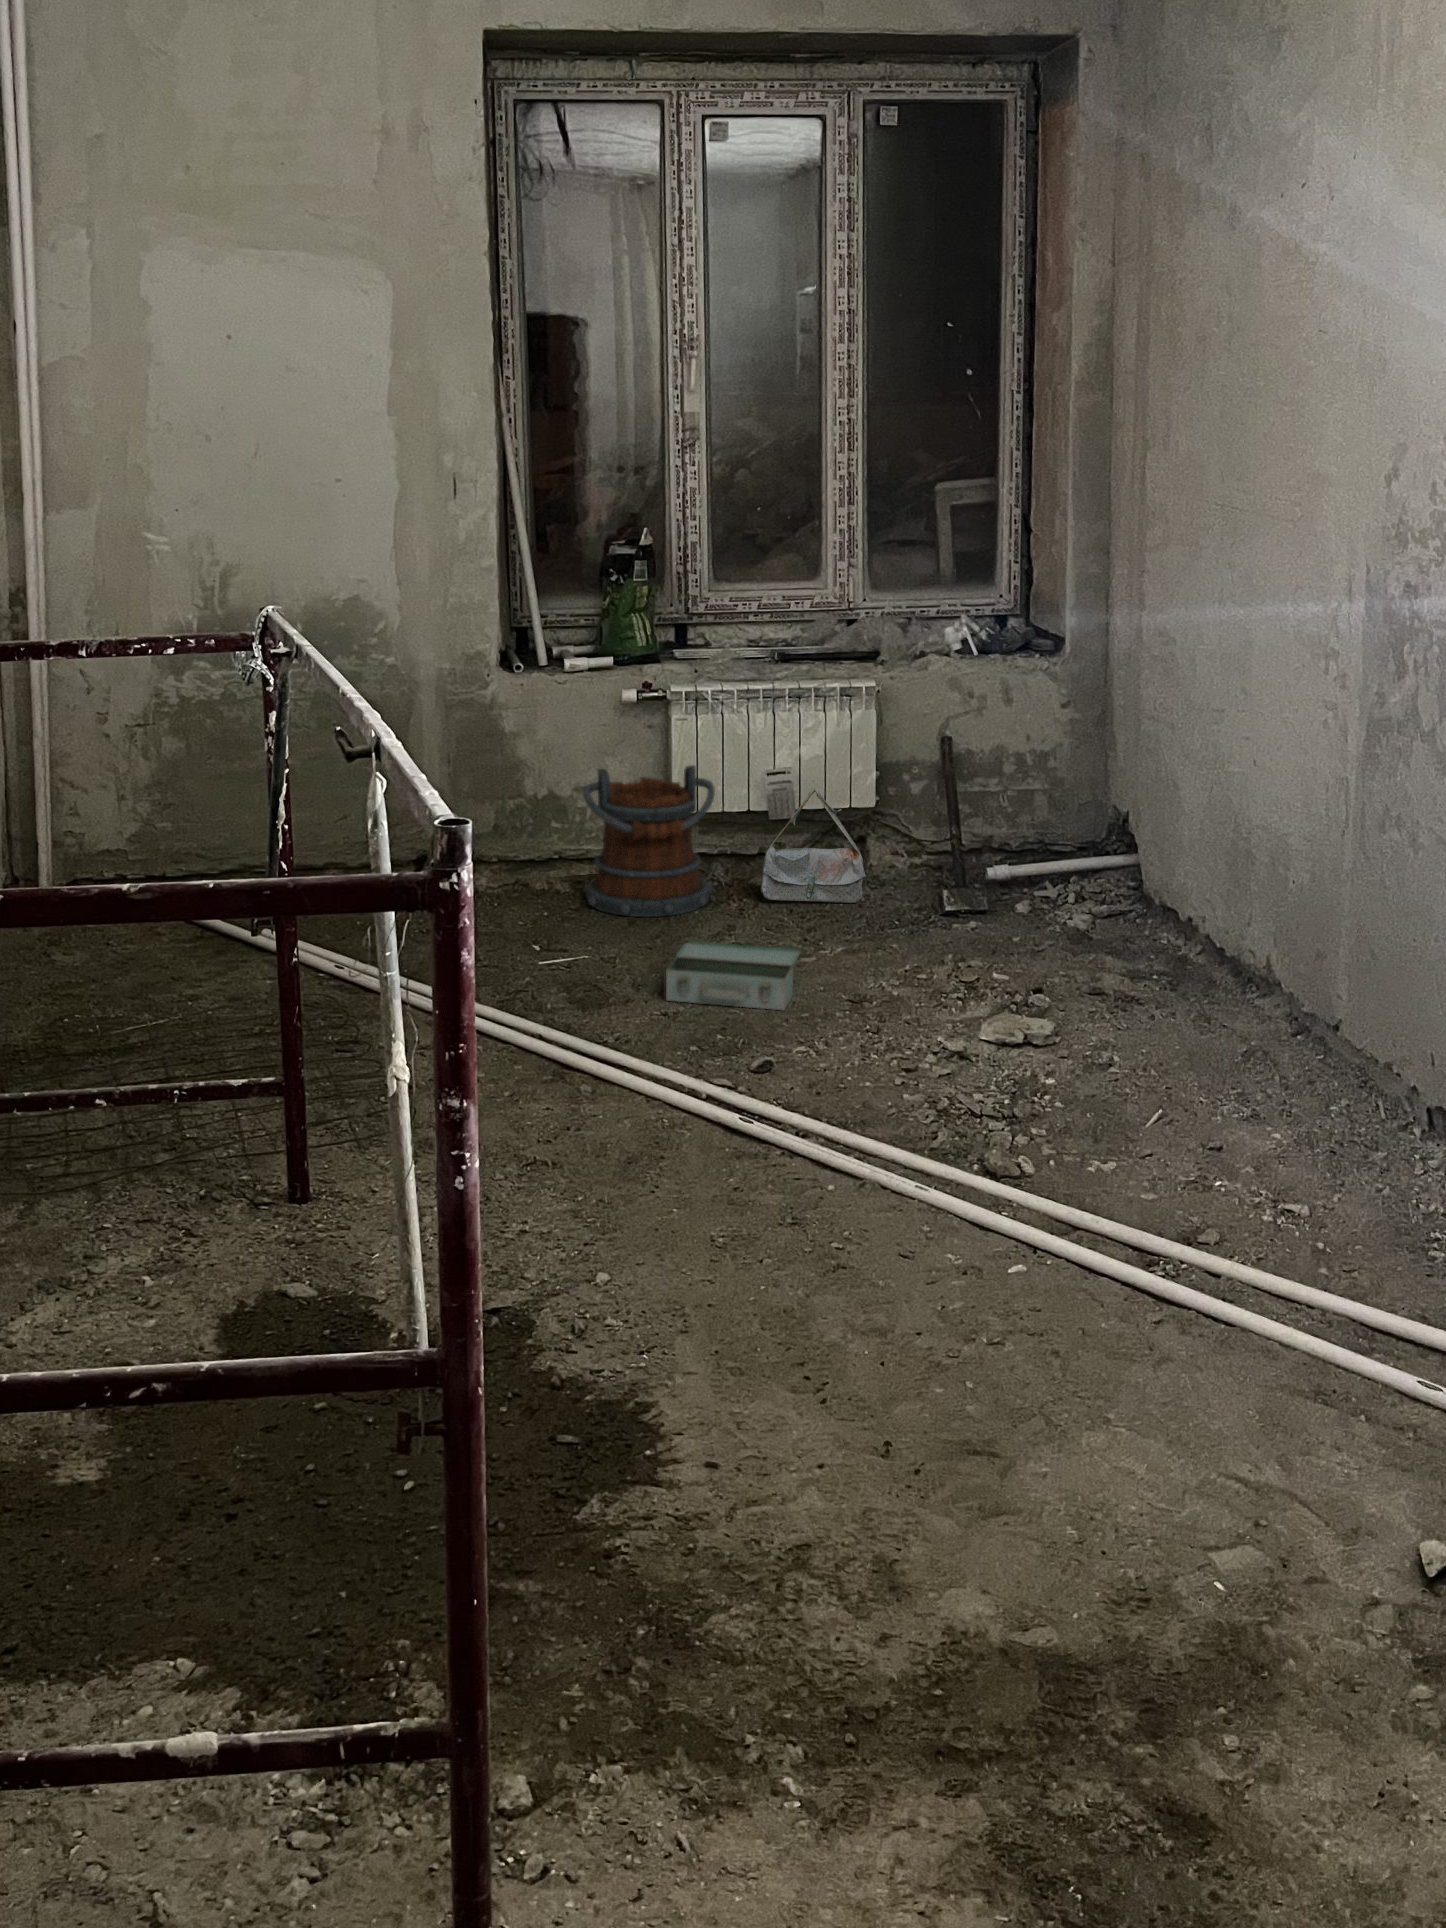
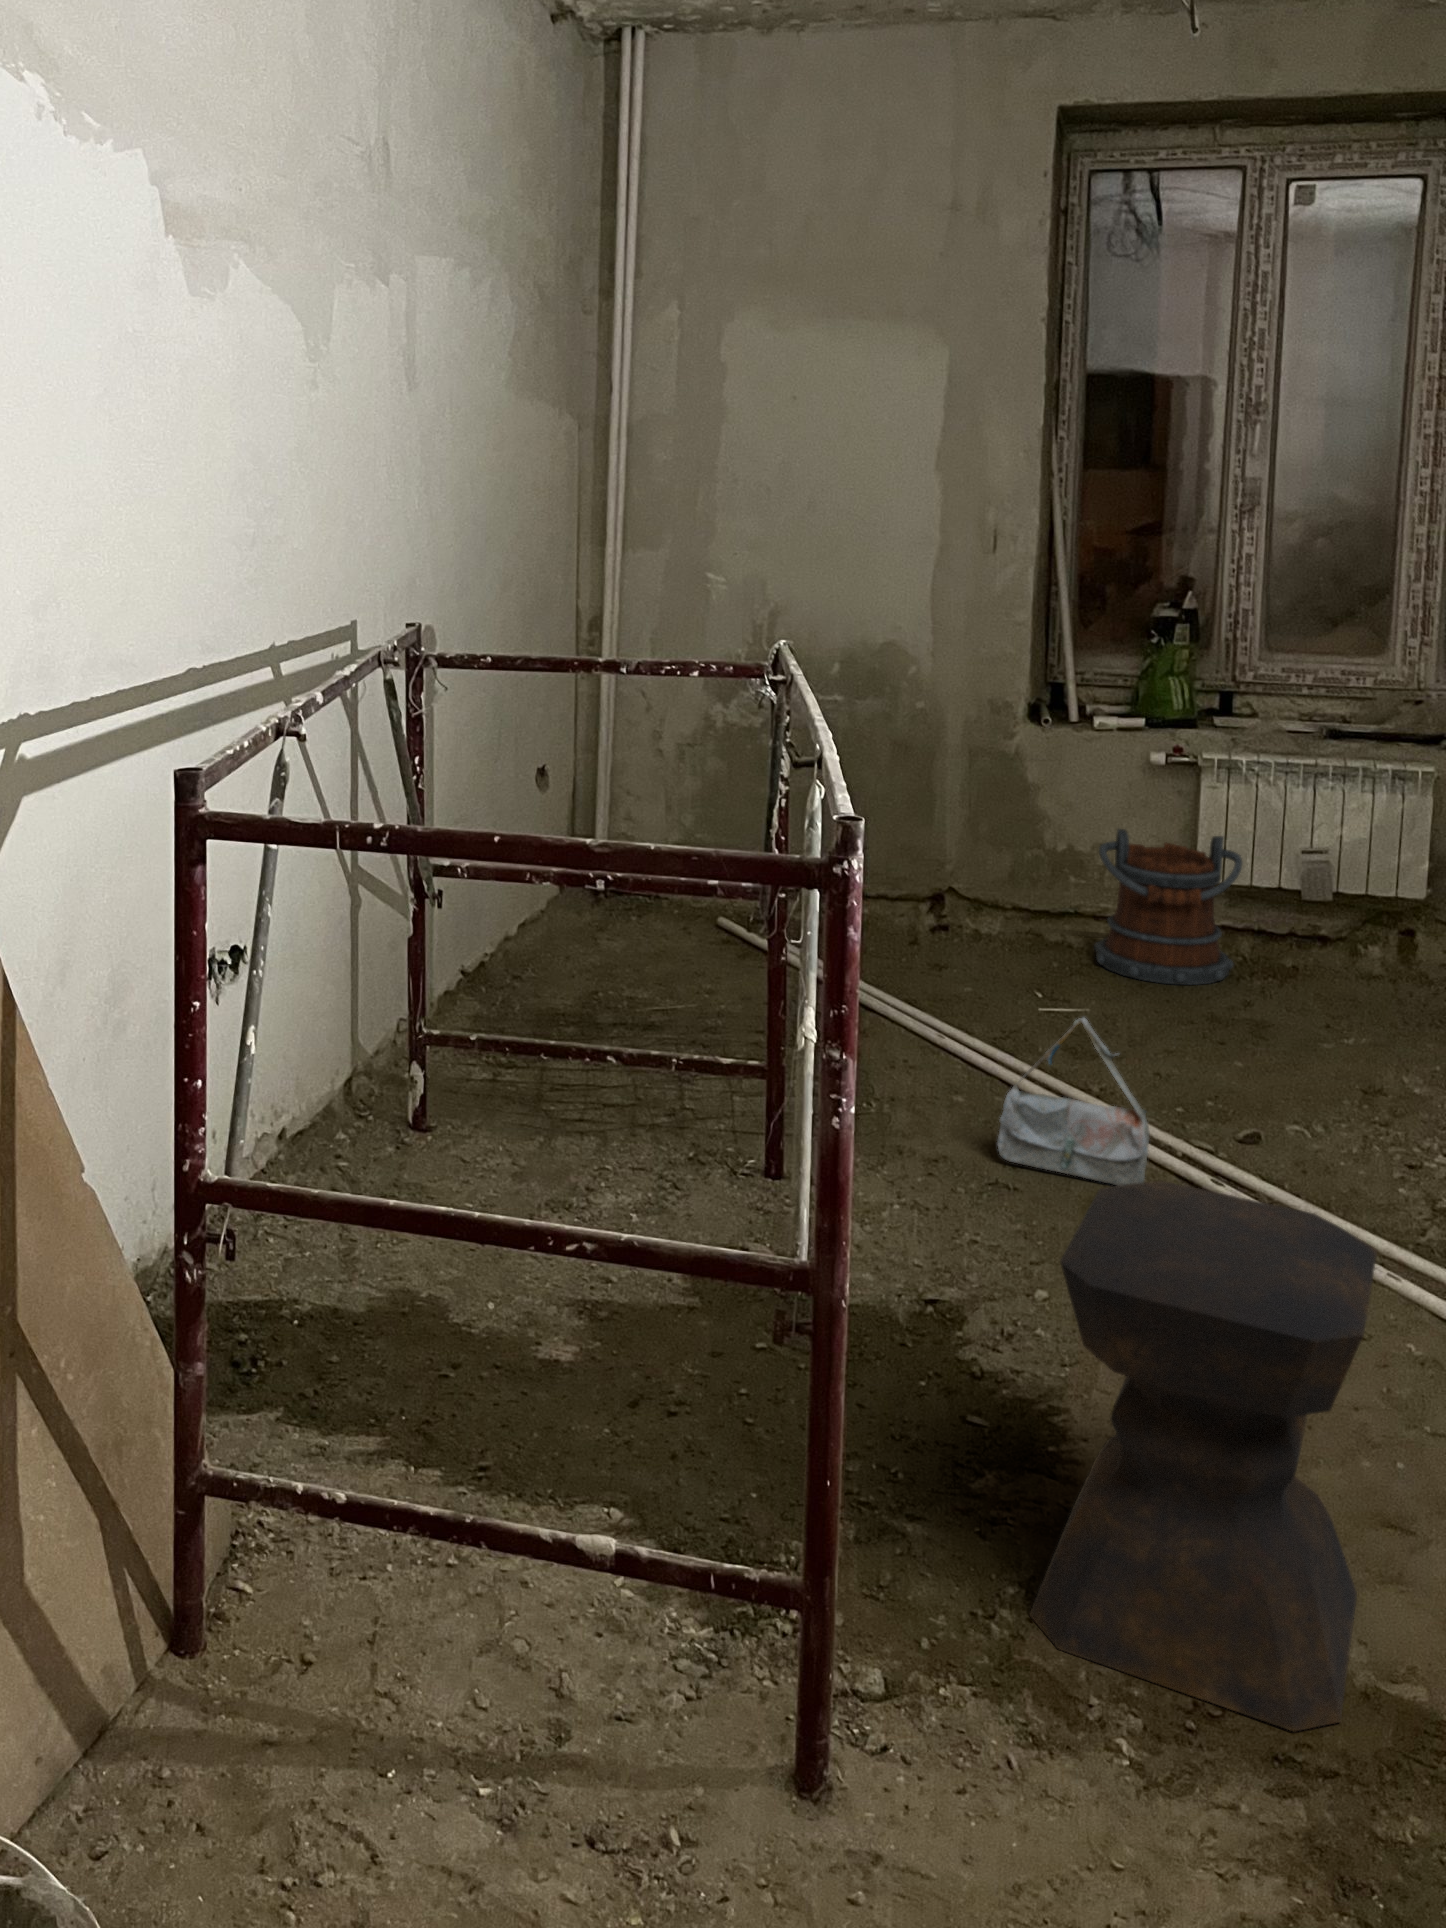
bag: present [761,788,865,903] -> present [997,1017,1149,1185]
toolbox: present [666,941,800,1010] -> none [1159,1009,1314,1094]
stool: none [661,1147,970,1690] -> present [1030,1181,1377,1732]

